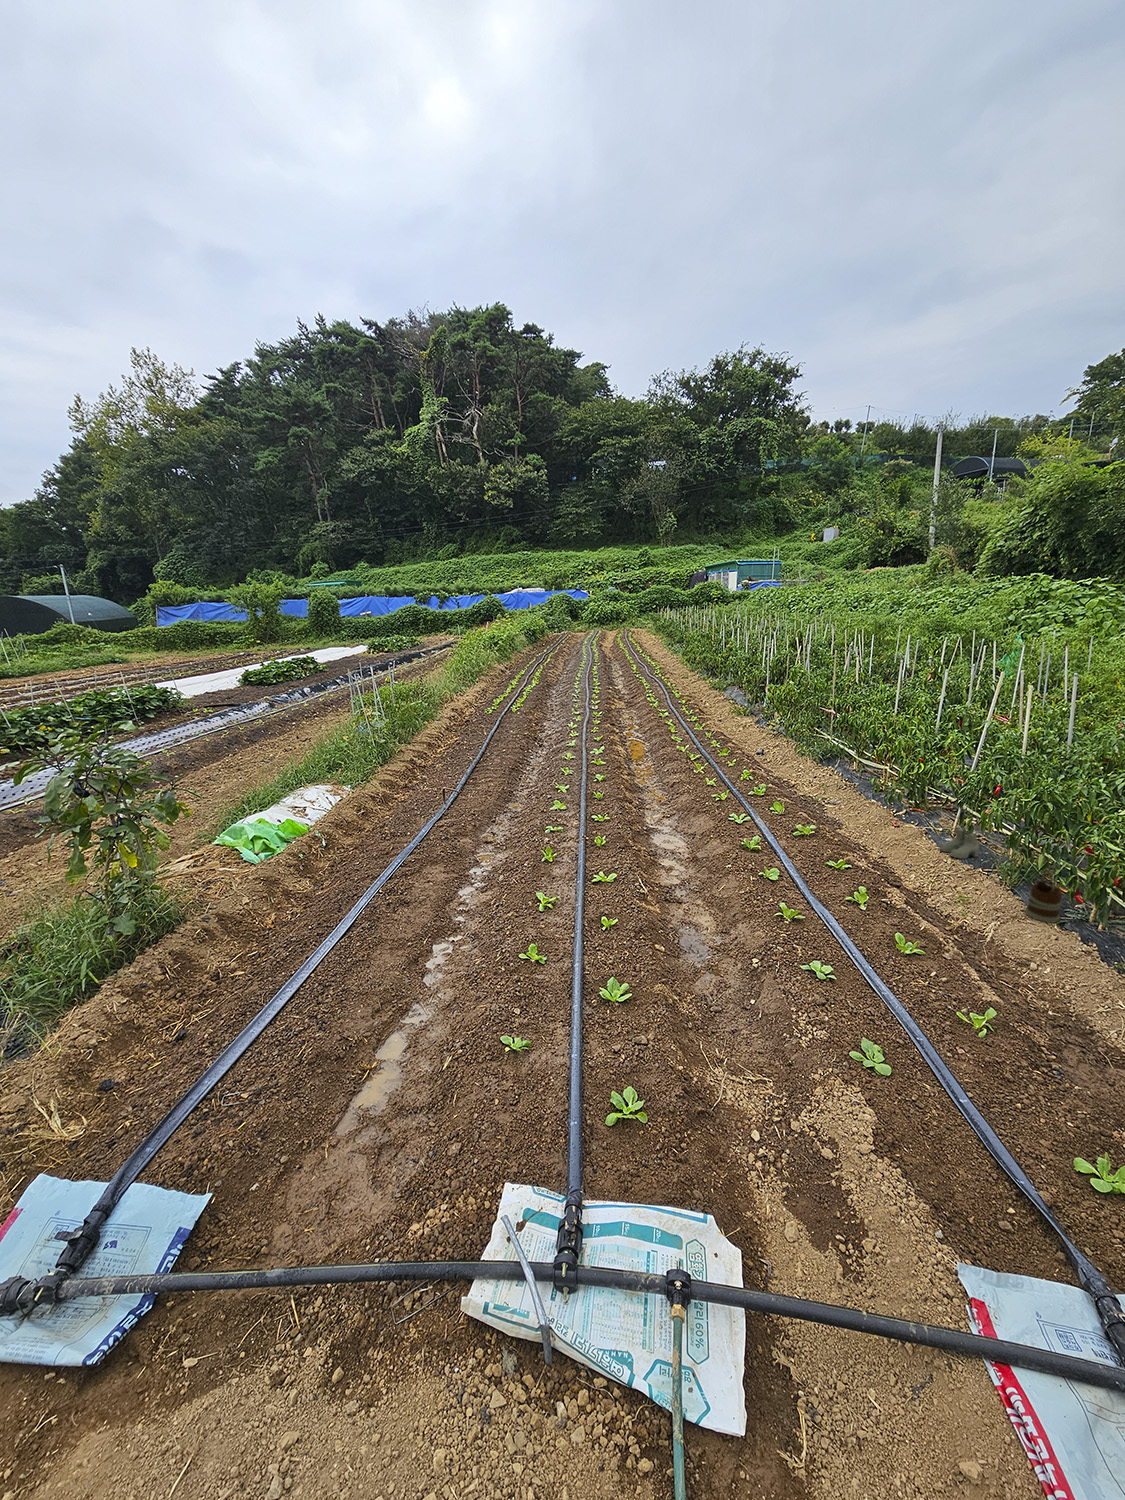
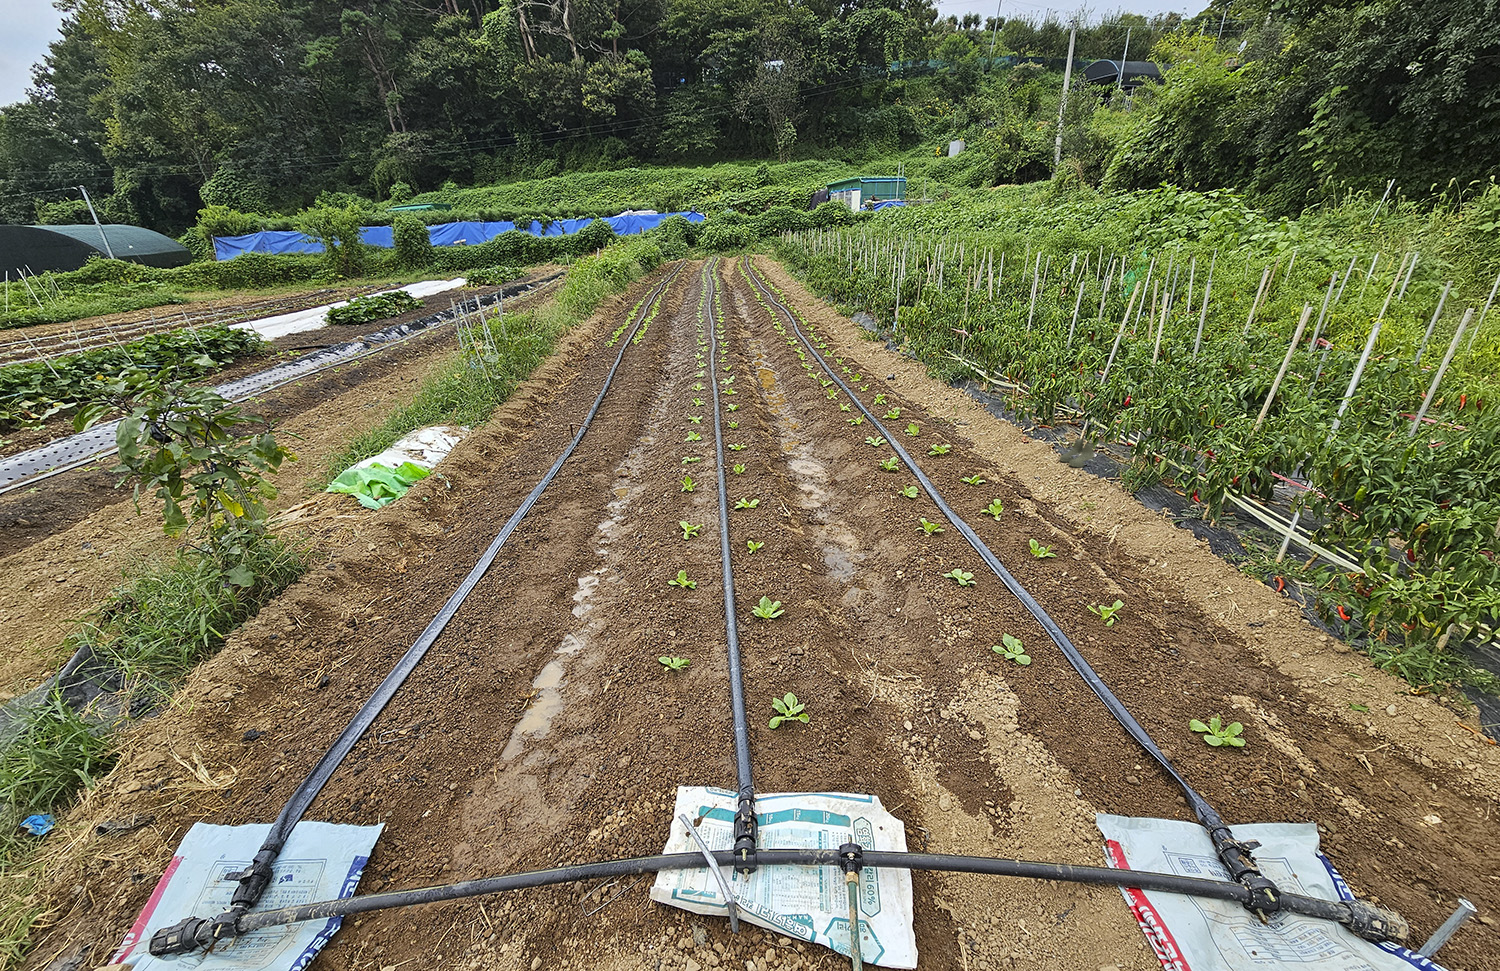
wooden bucket: present [1025,872,1062,923] -> none [1134,473,1168,519]

